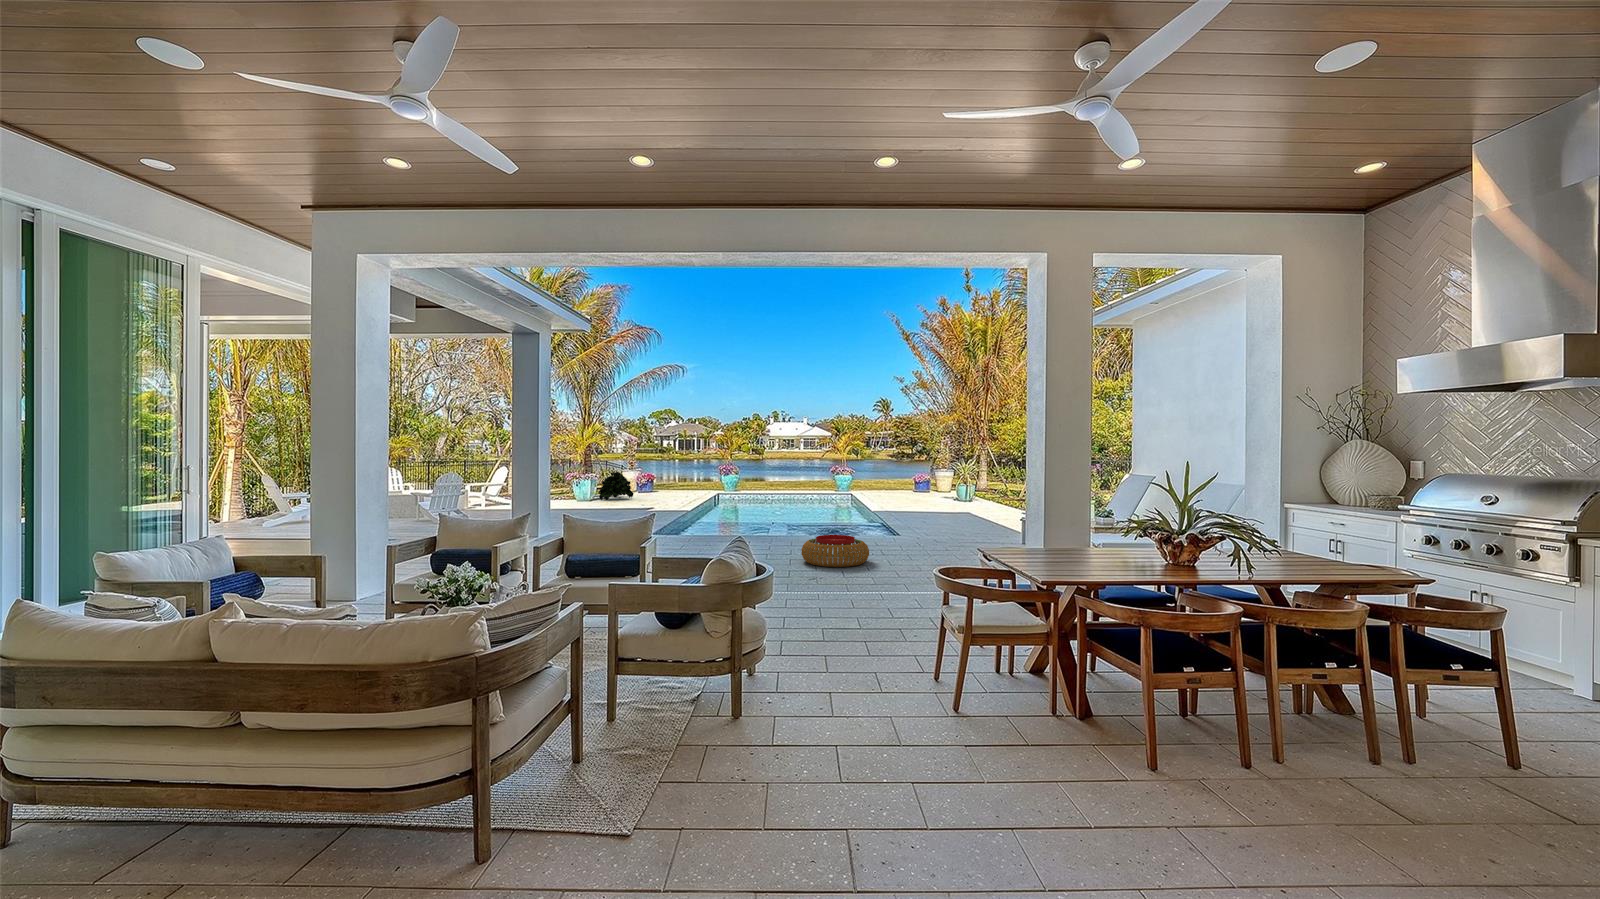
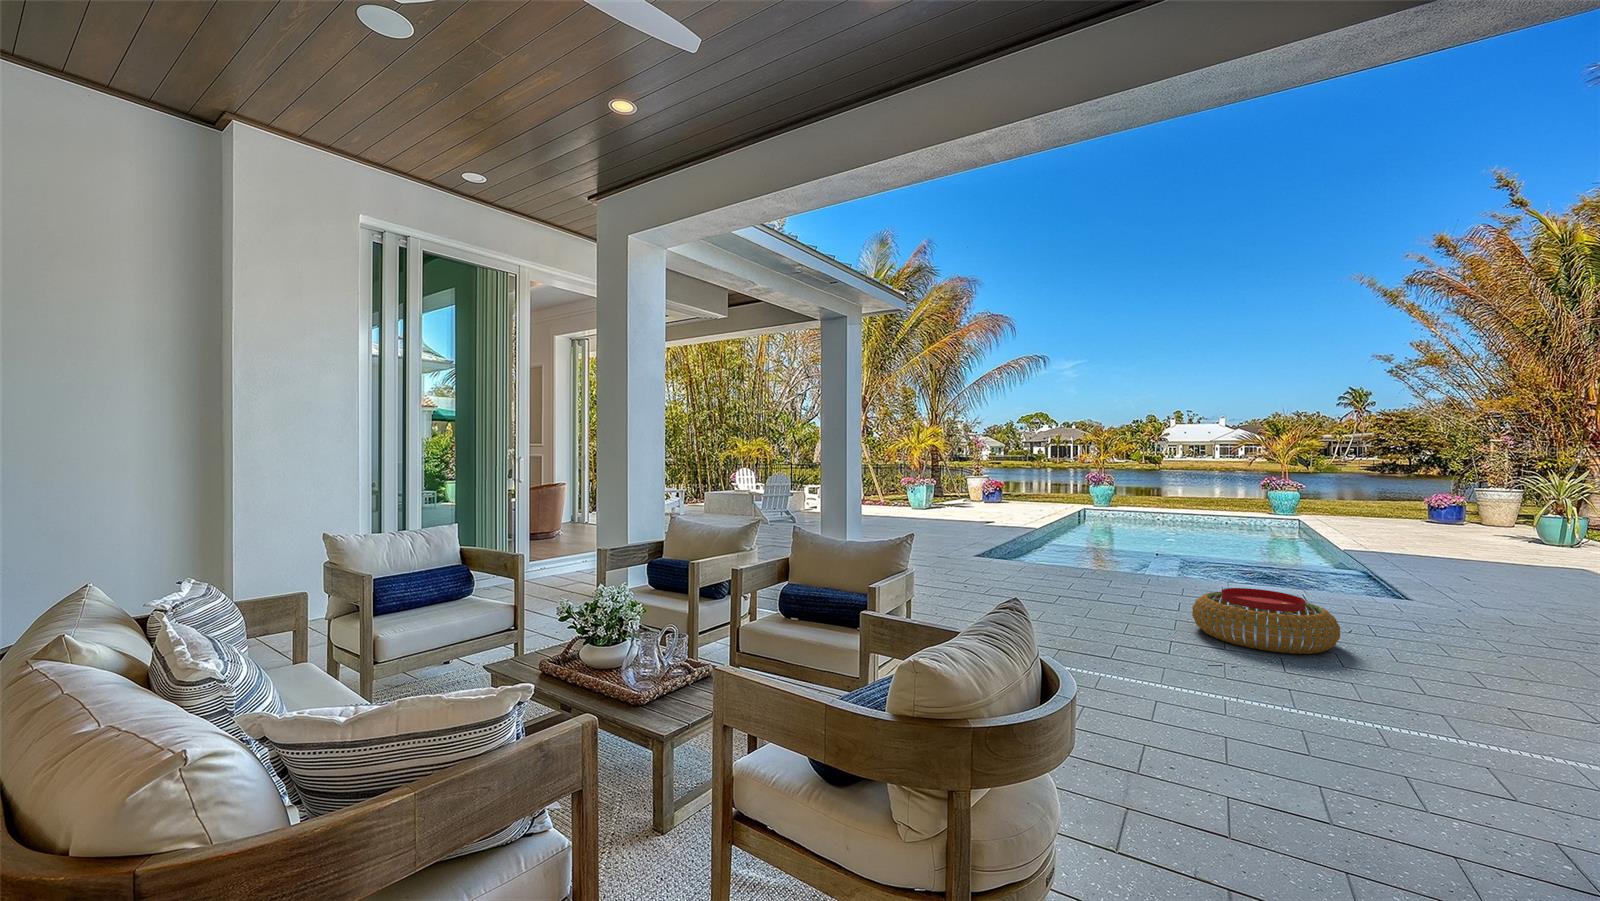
potted plant: present [599,472,634,500] -> none [953,479,991,508]

